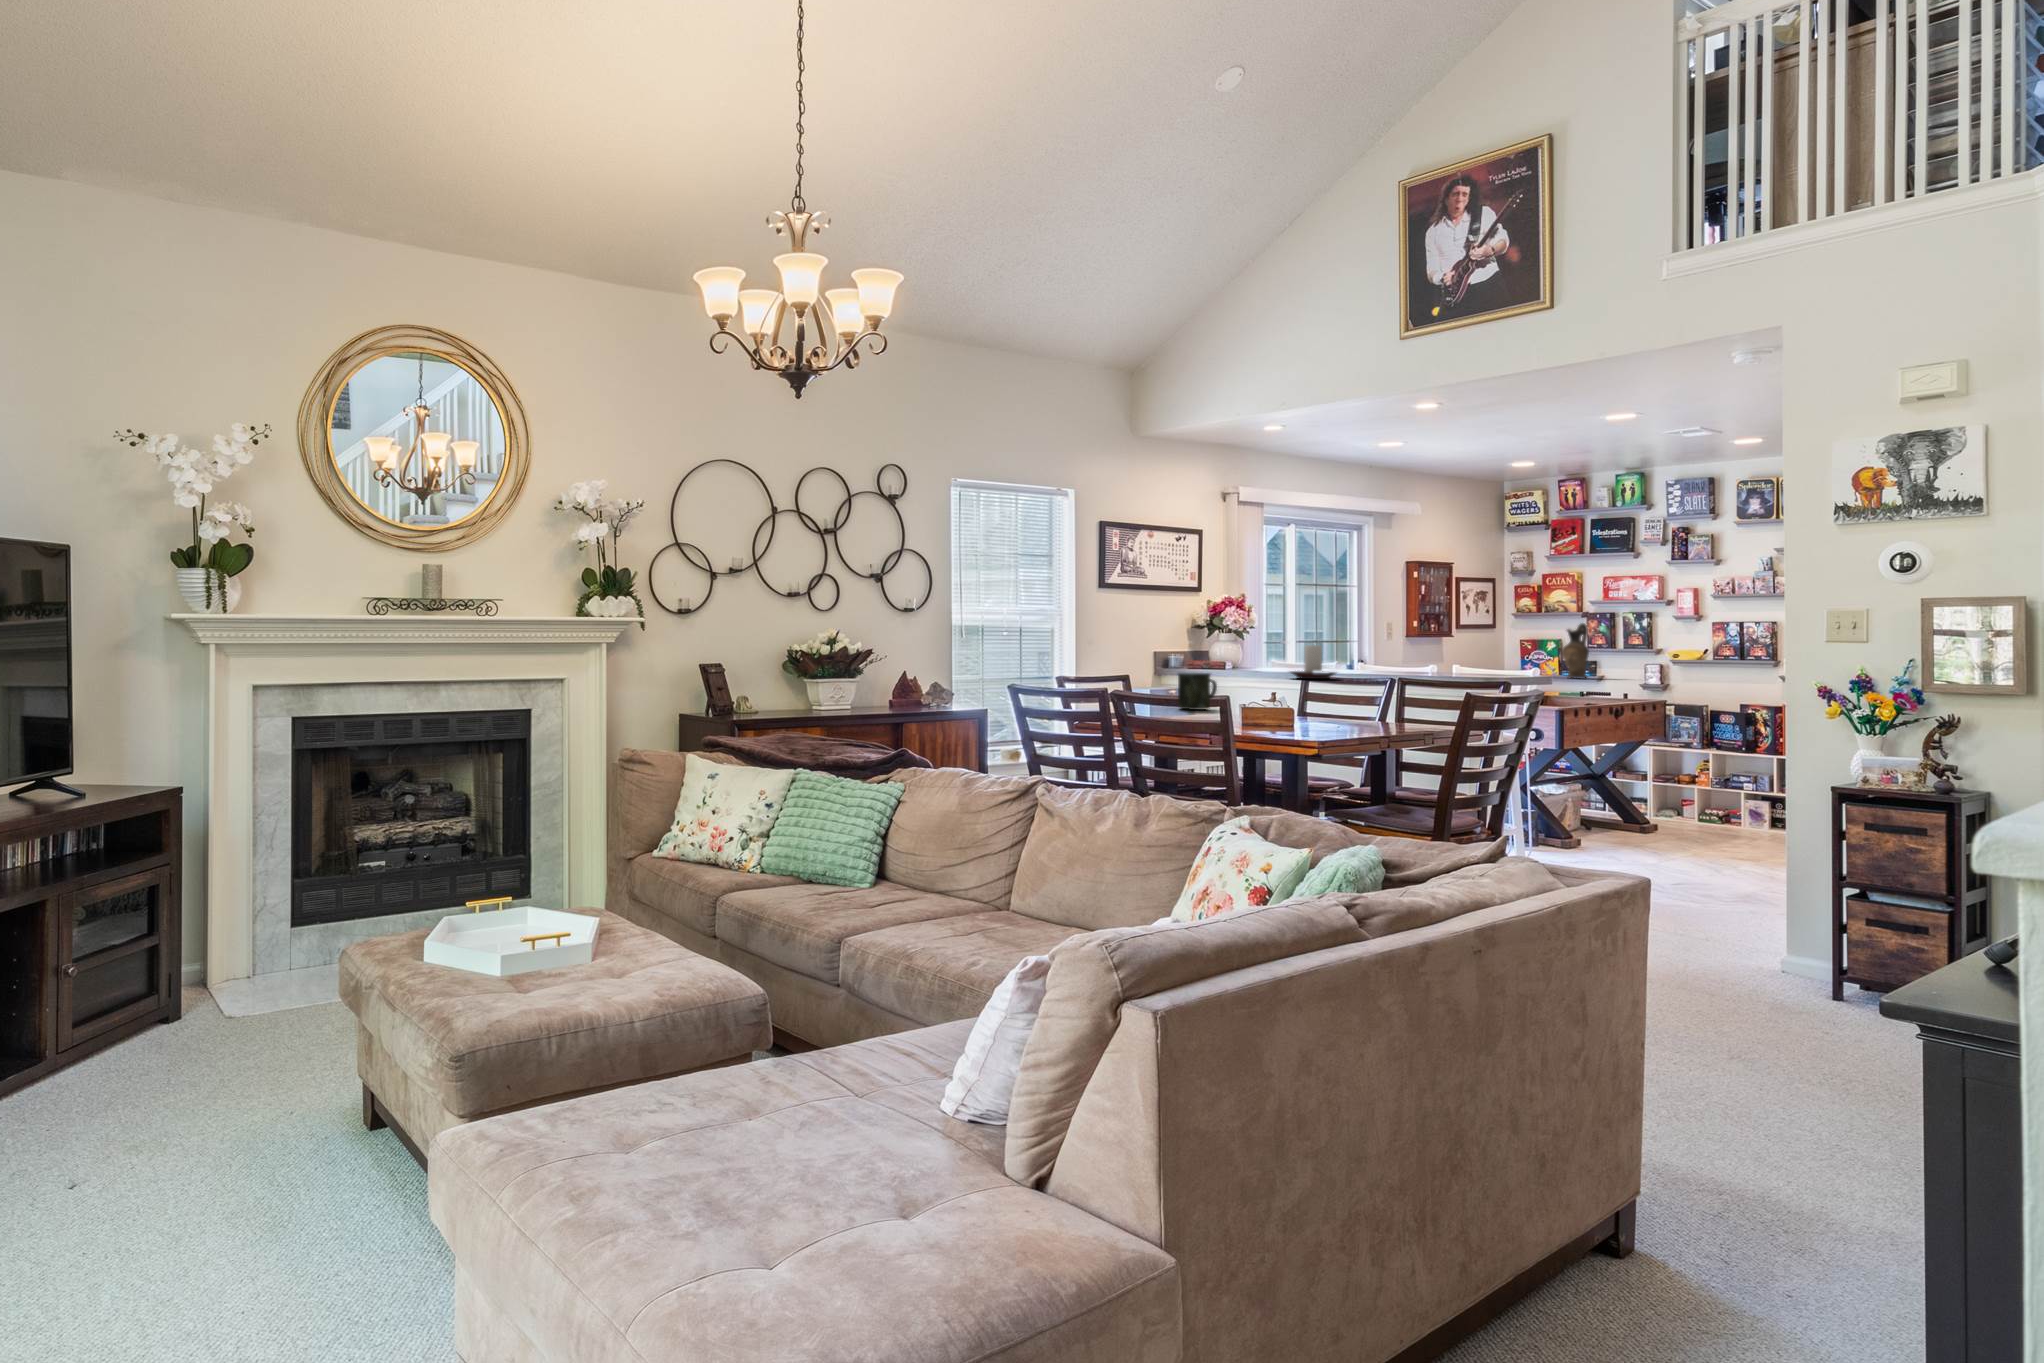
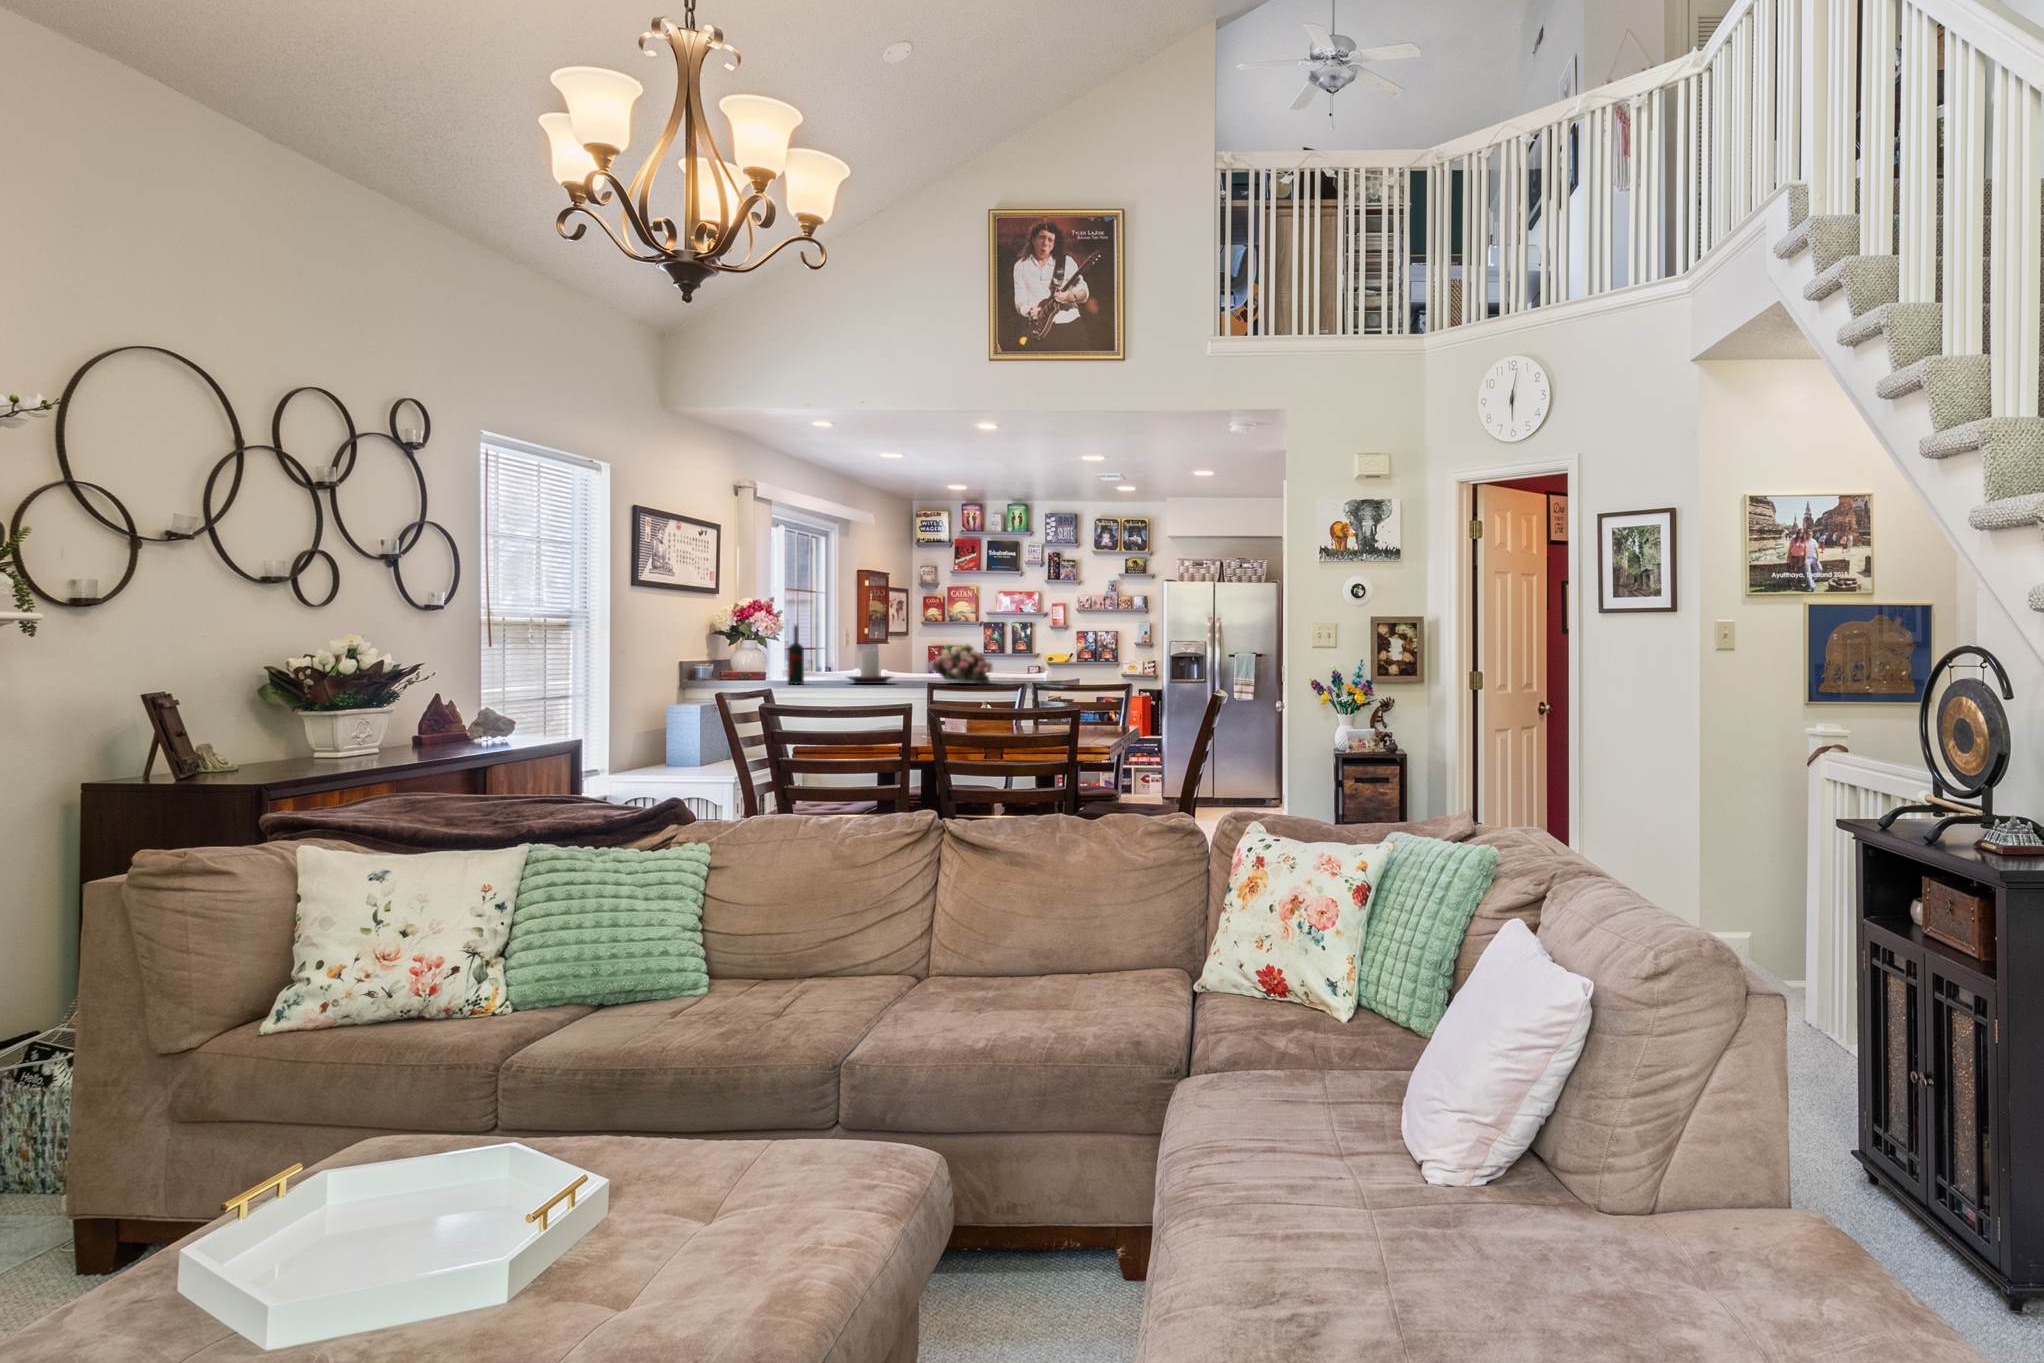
wine bottle: none [1230,620,1247,677] -> present [787,625,804,684]
ceramic pitcher: present [1562,623,1589,678] -> none [1028,629,1047,676]
flower arrangement: none [1369,639,1446,683] -> present [928,643,991,683]
mug: present [1178,673,1217,710] -> none [980,680,1015,719]

